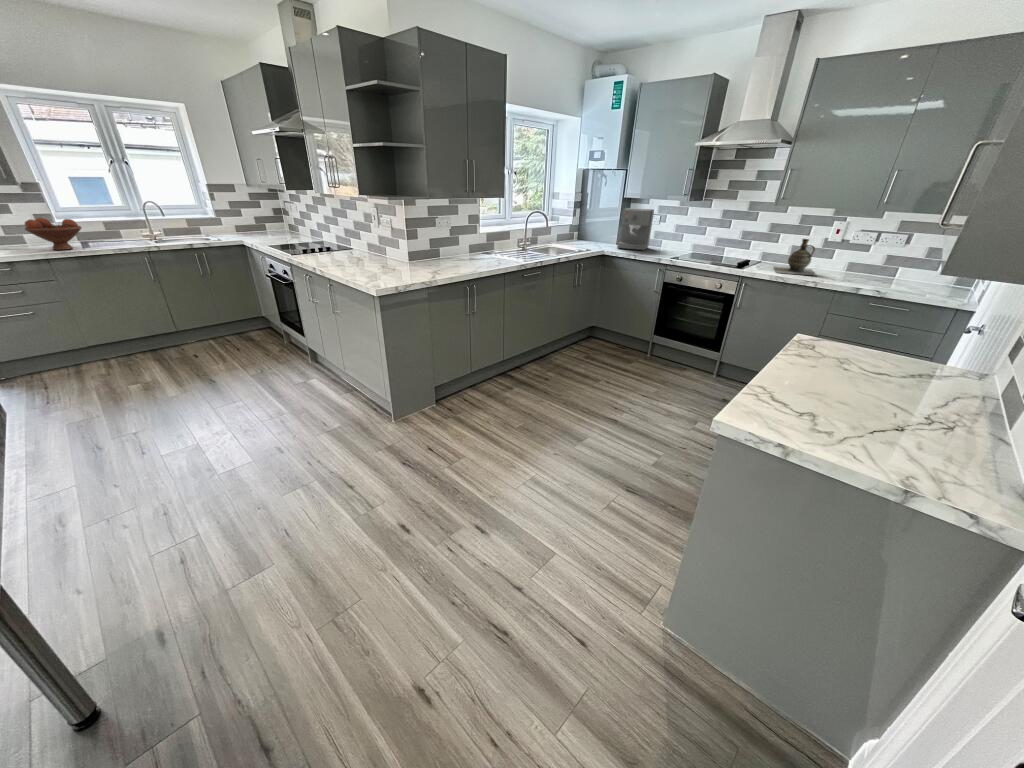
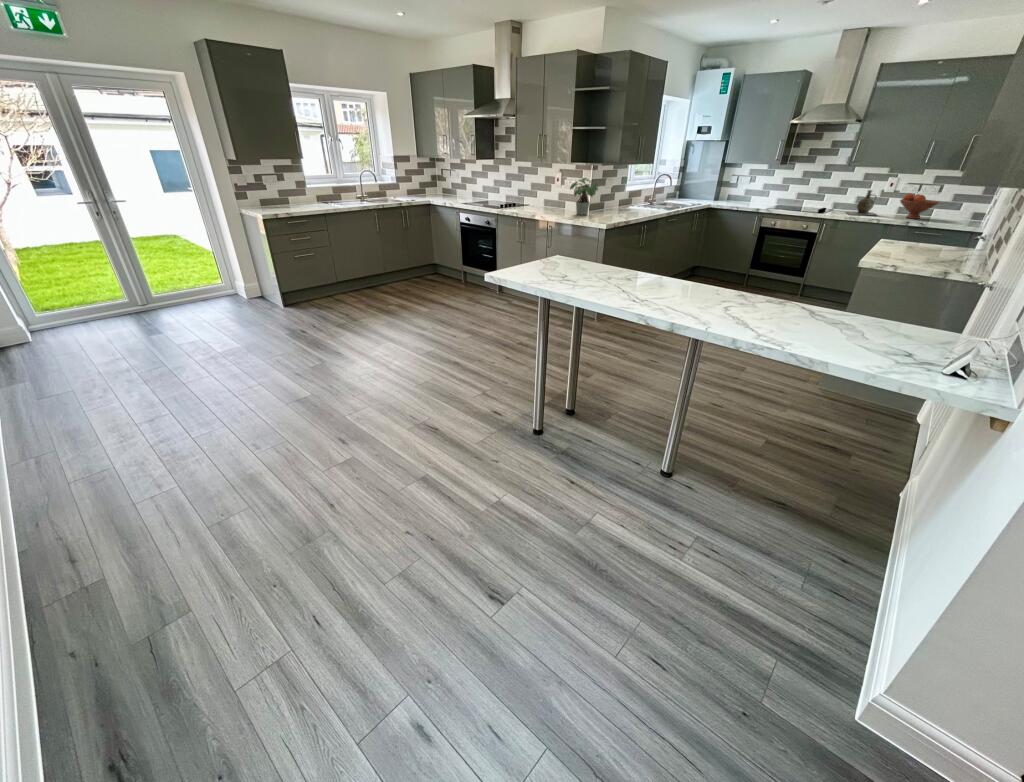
coffee maker: present [617,208,654,250] -> none [718,171,748,204]
potted plant: none [359,217,410,269] -> present [570,178,598,215]
fruit bowl: present [25,218,81,250] -> present [900,193,939,219]

